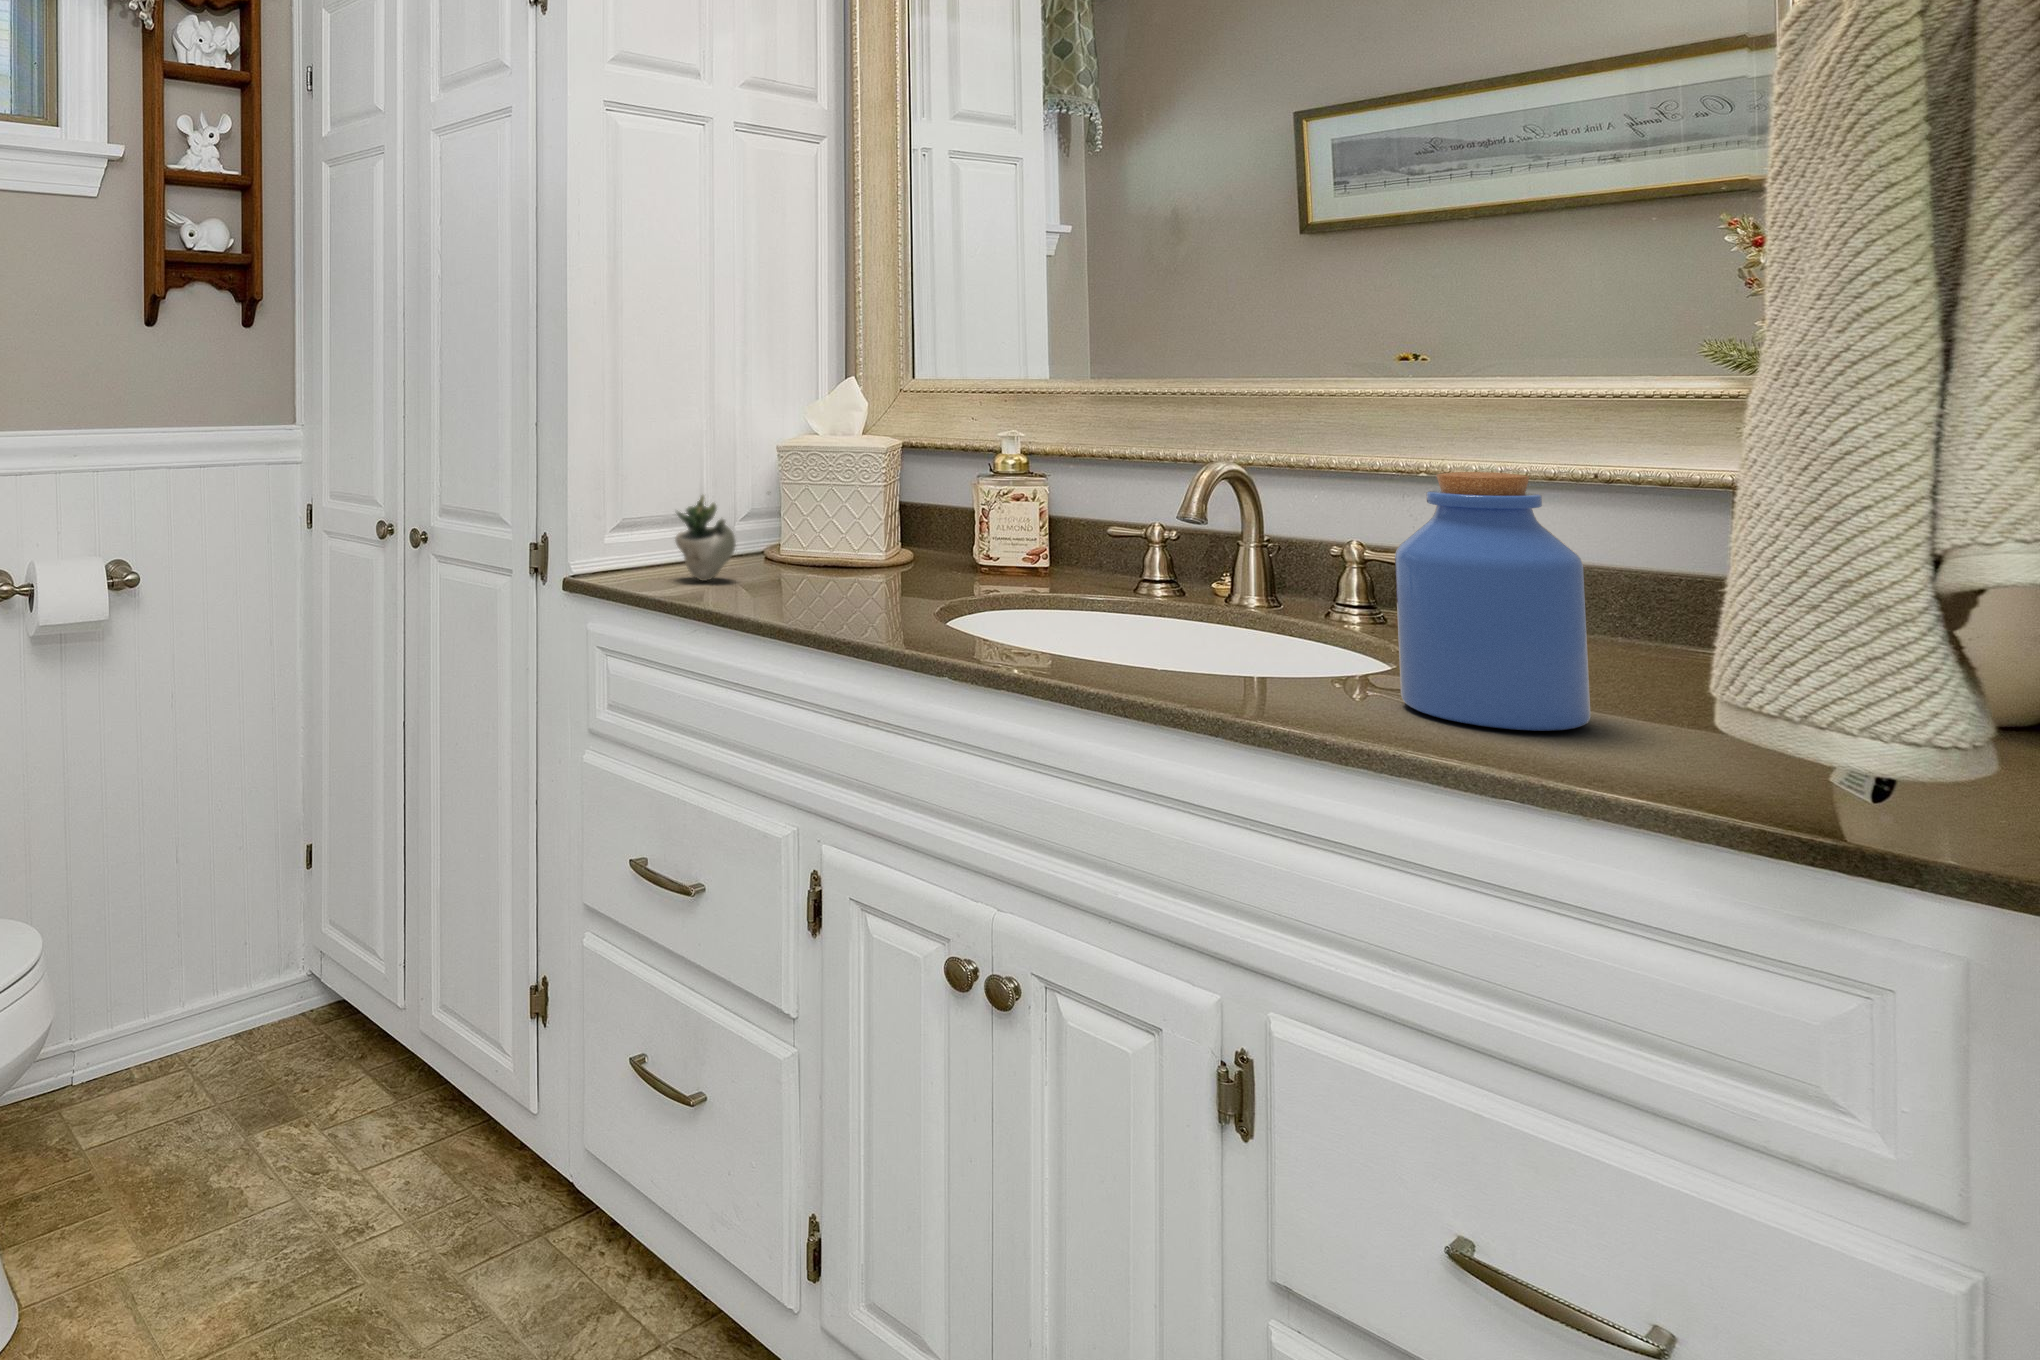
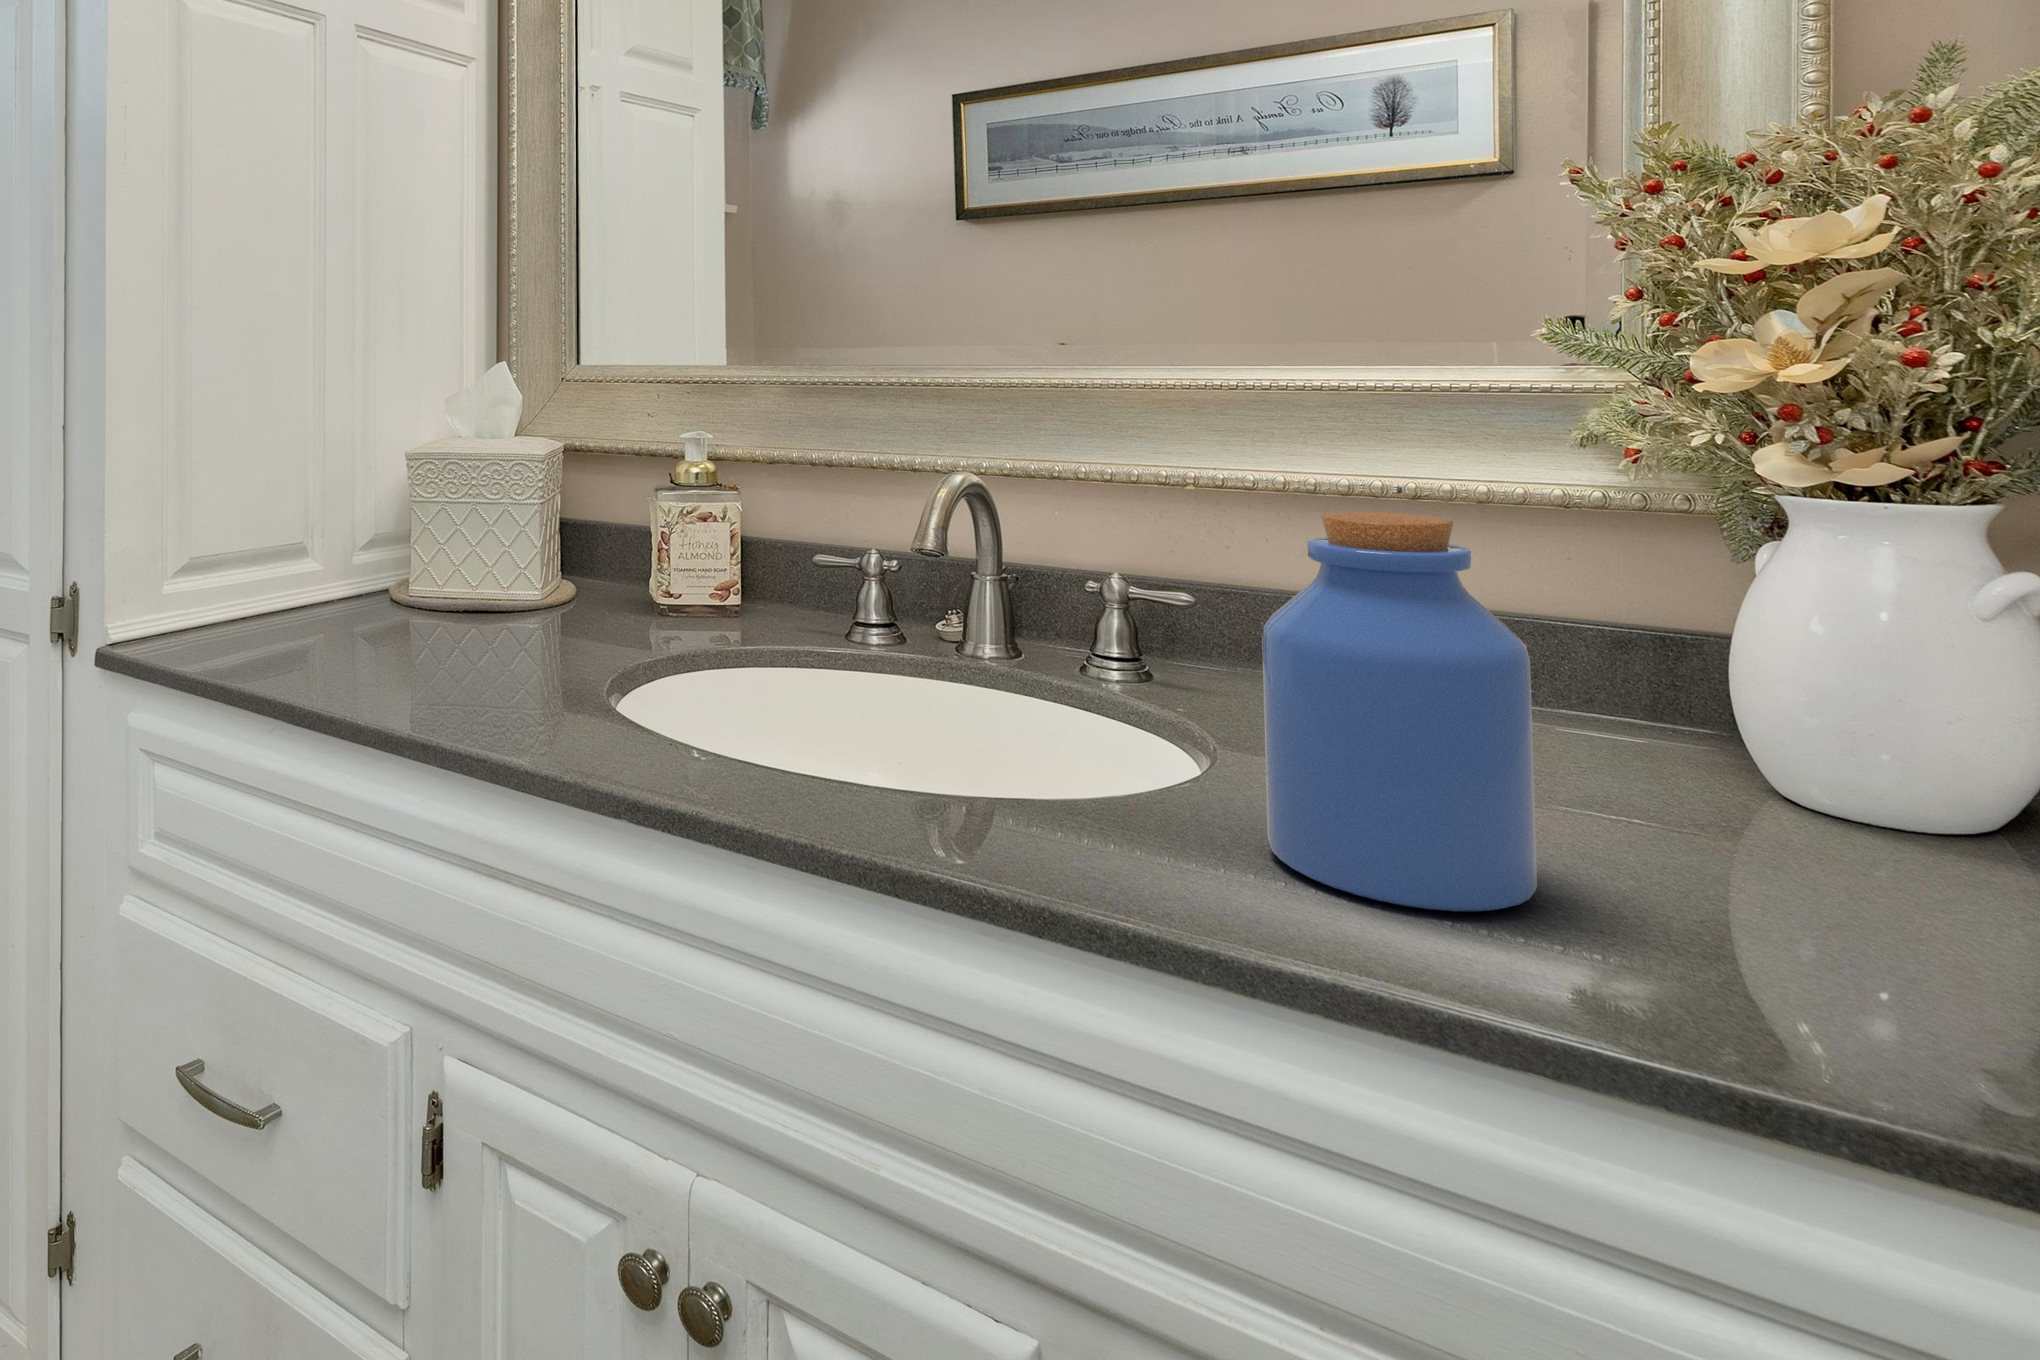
succulent plant: present [675,495,736,581] -> none [257,523,388,649]

